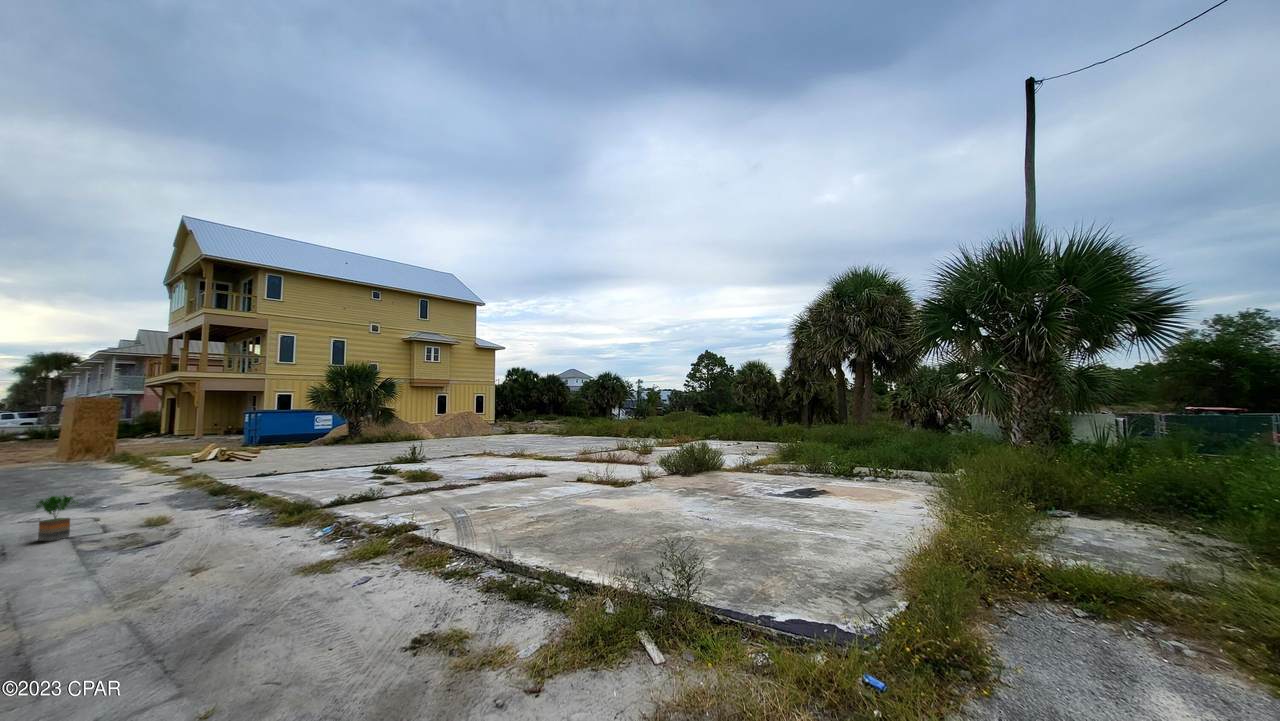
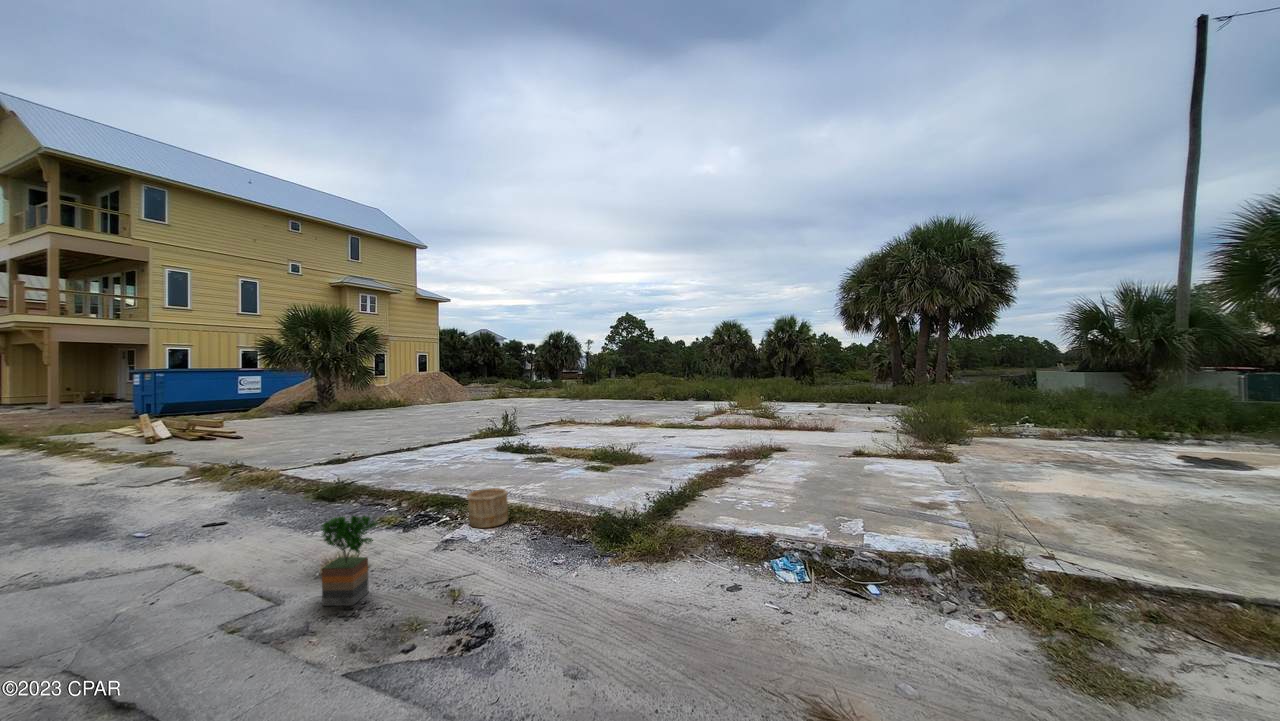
wooden bucket: none [201,491,232,514] -> present [467,488,508,528]

